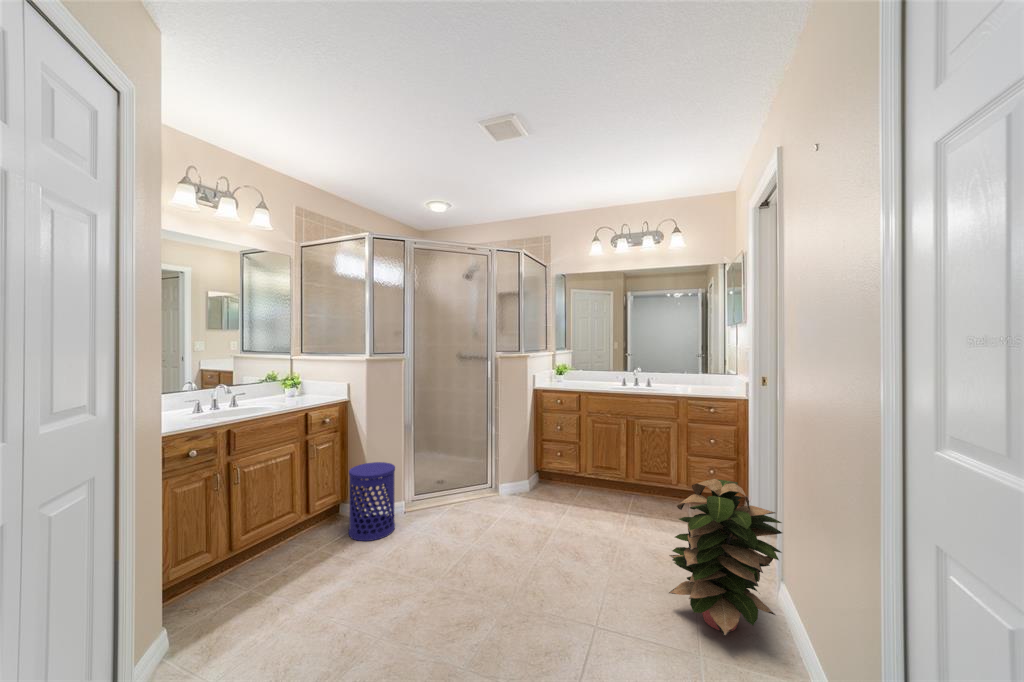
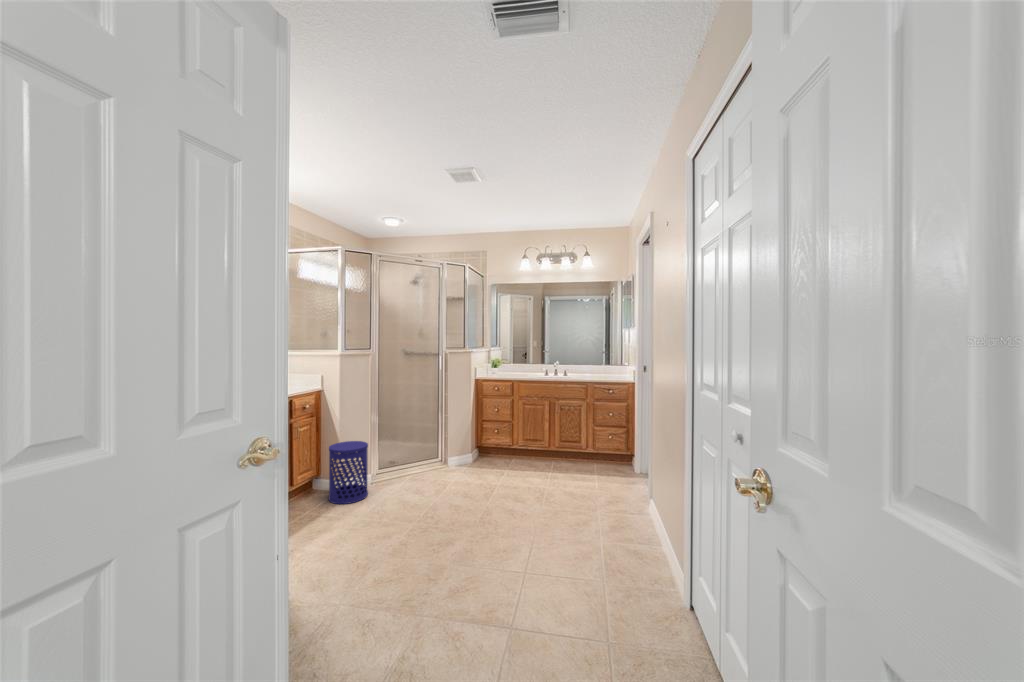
decorative plant: present [669,479,782,636] -> none [582,432,652,529]

